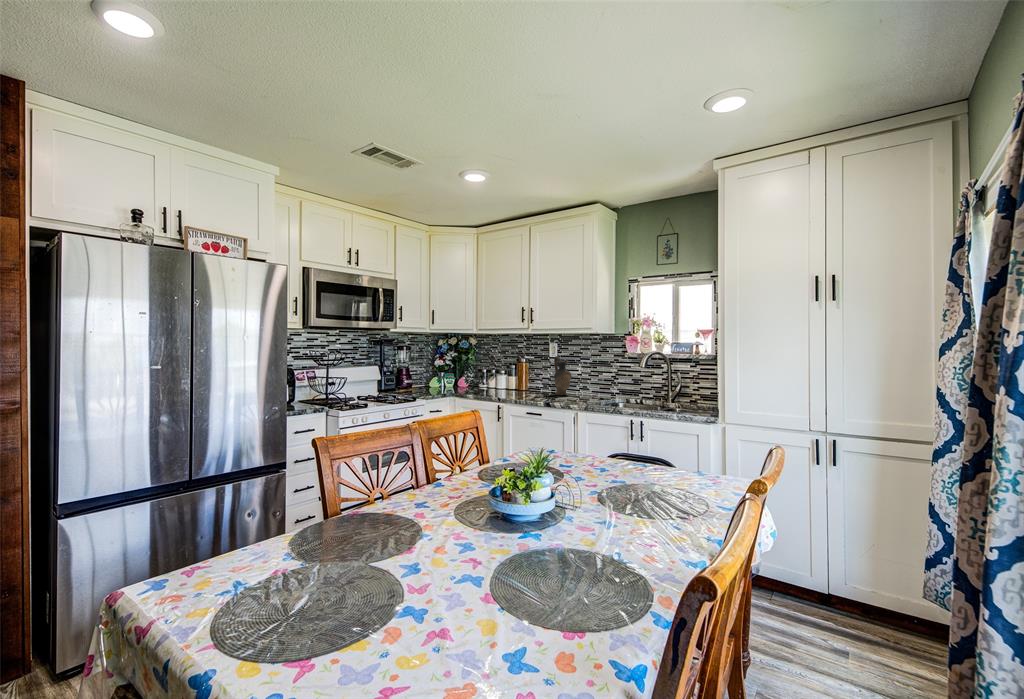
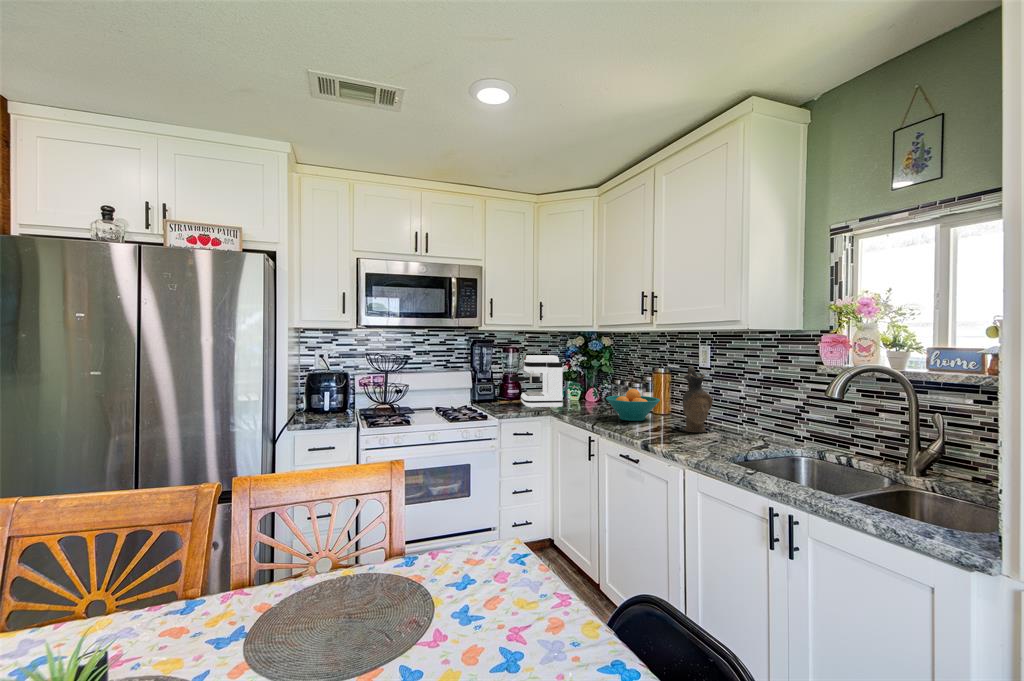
coffee maker: none [411,352,455,393] -> present [510,355,563,408]
fruit bowl: none [499,373,533,393] -> present [606,389,660,421]

